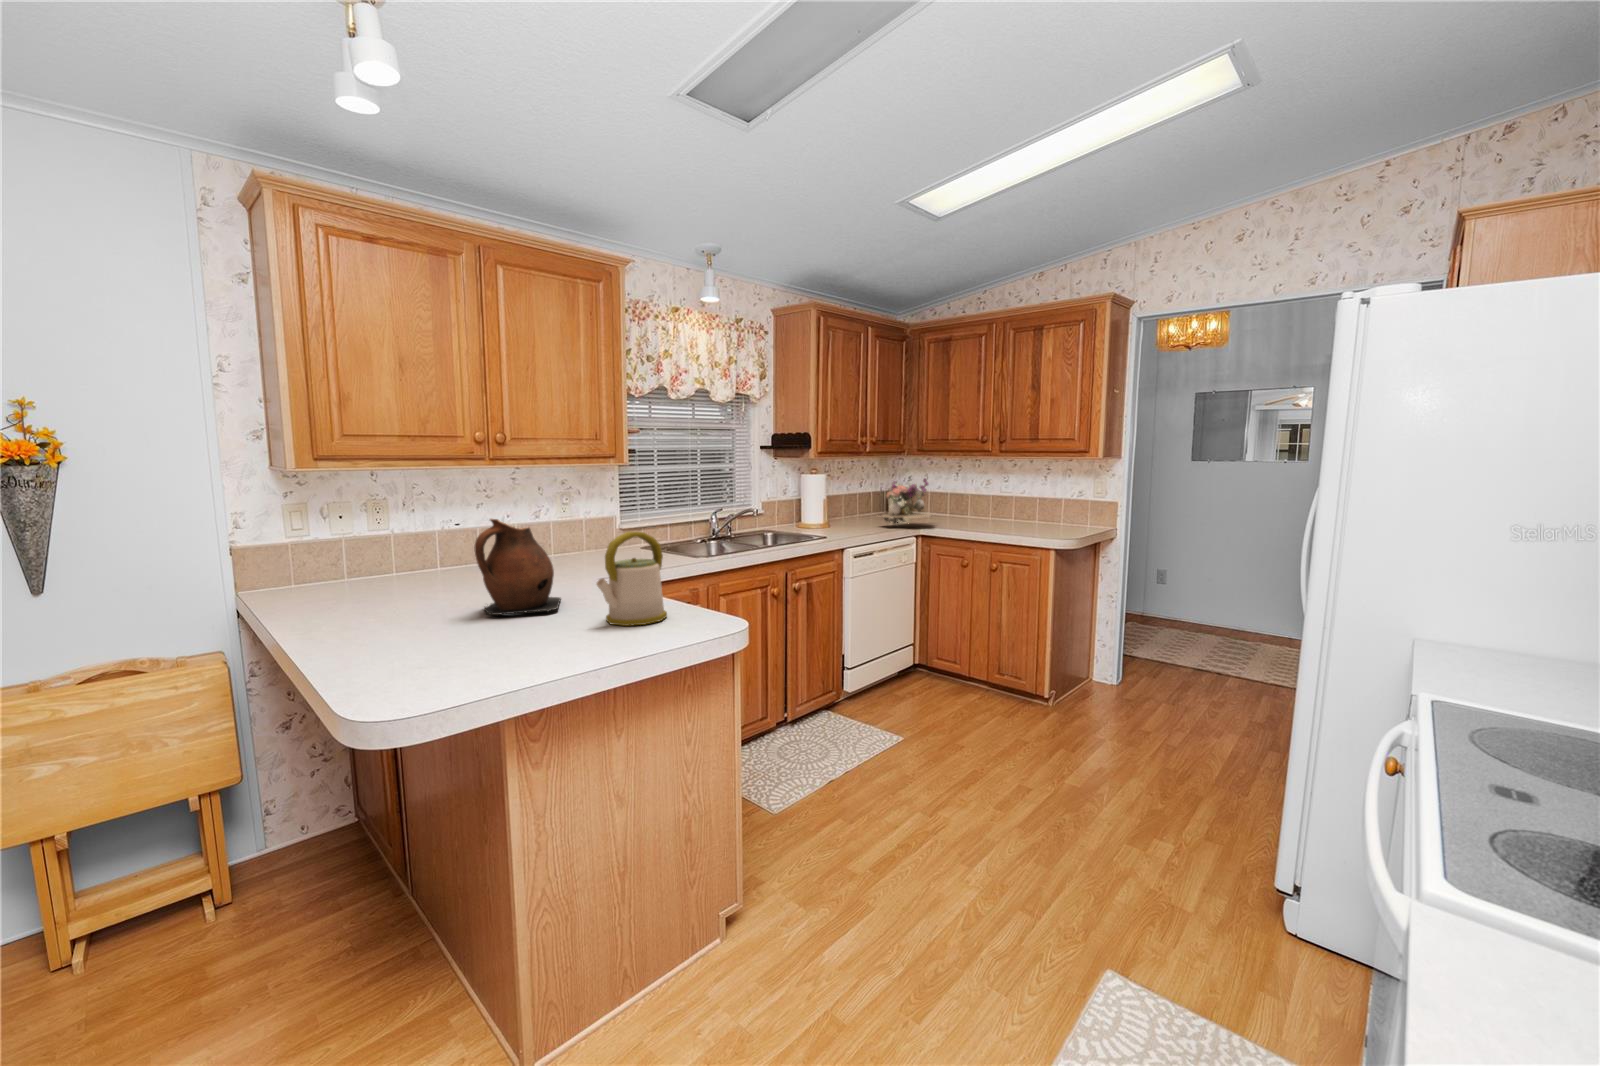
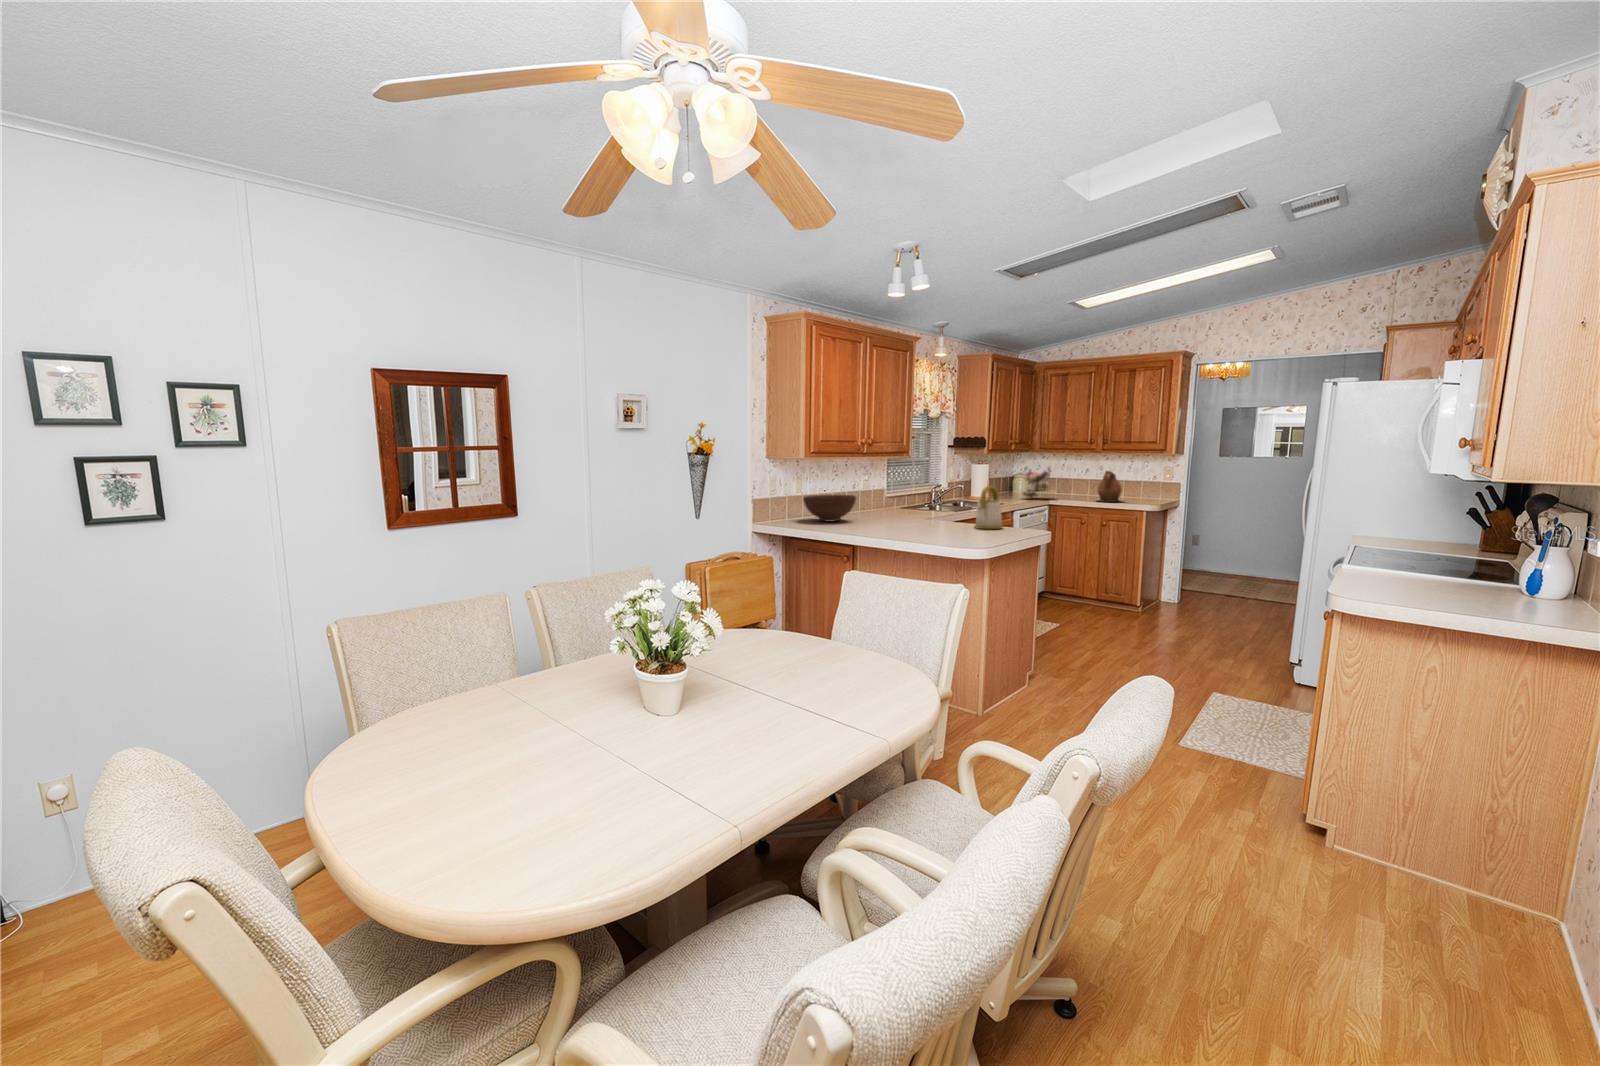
ceramic pitcher: present [474,519,561,615] -> present [1098,471,1122,502]
fruit bowl: none [325,539,446,595] -> present [803,495,856,521]

